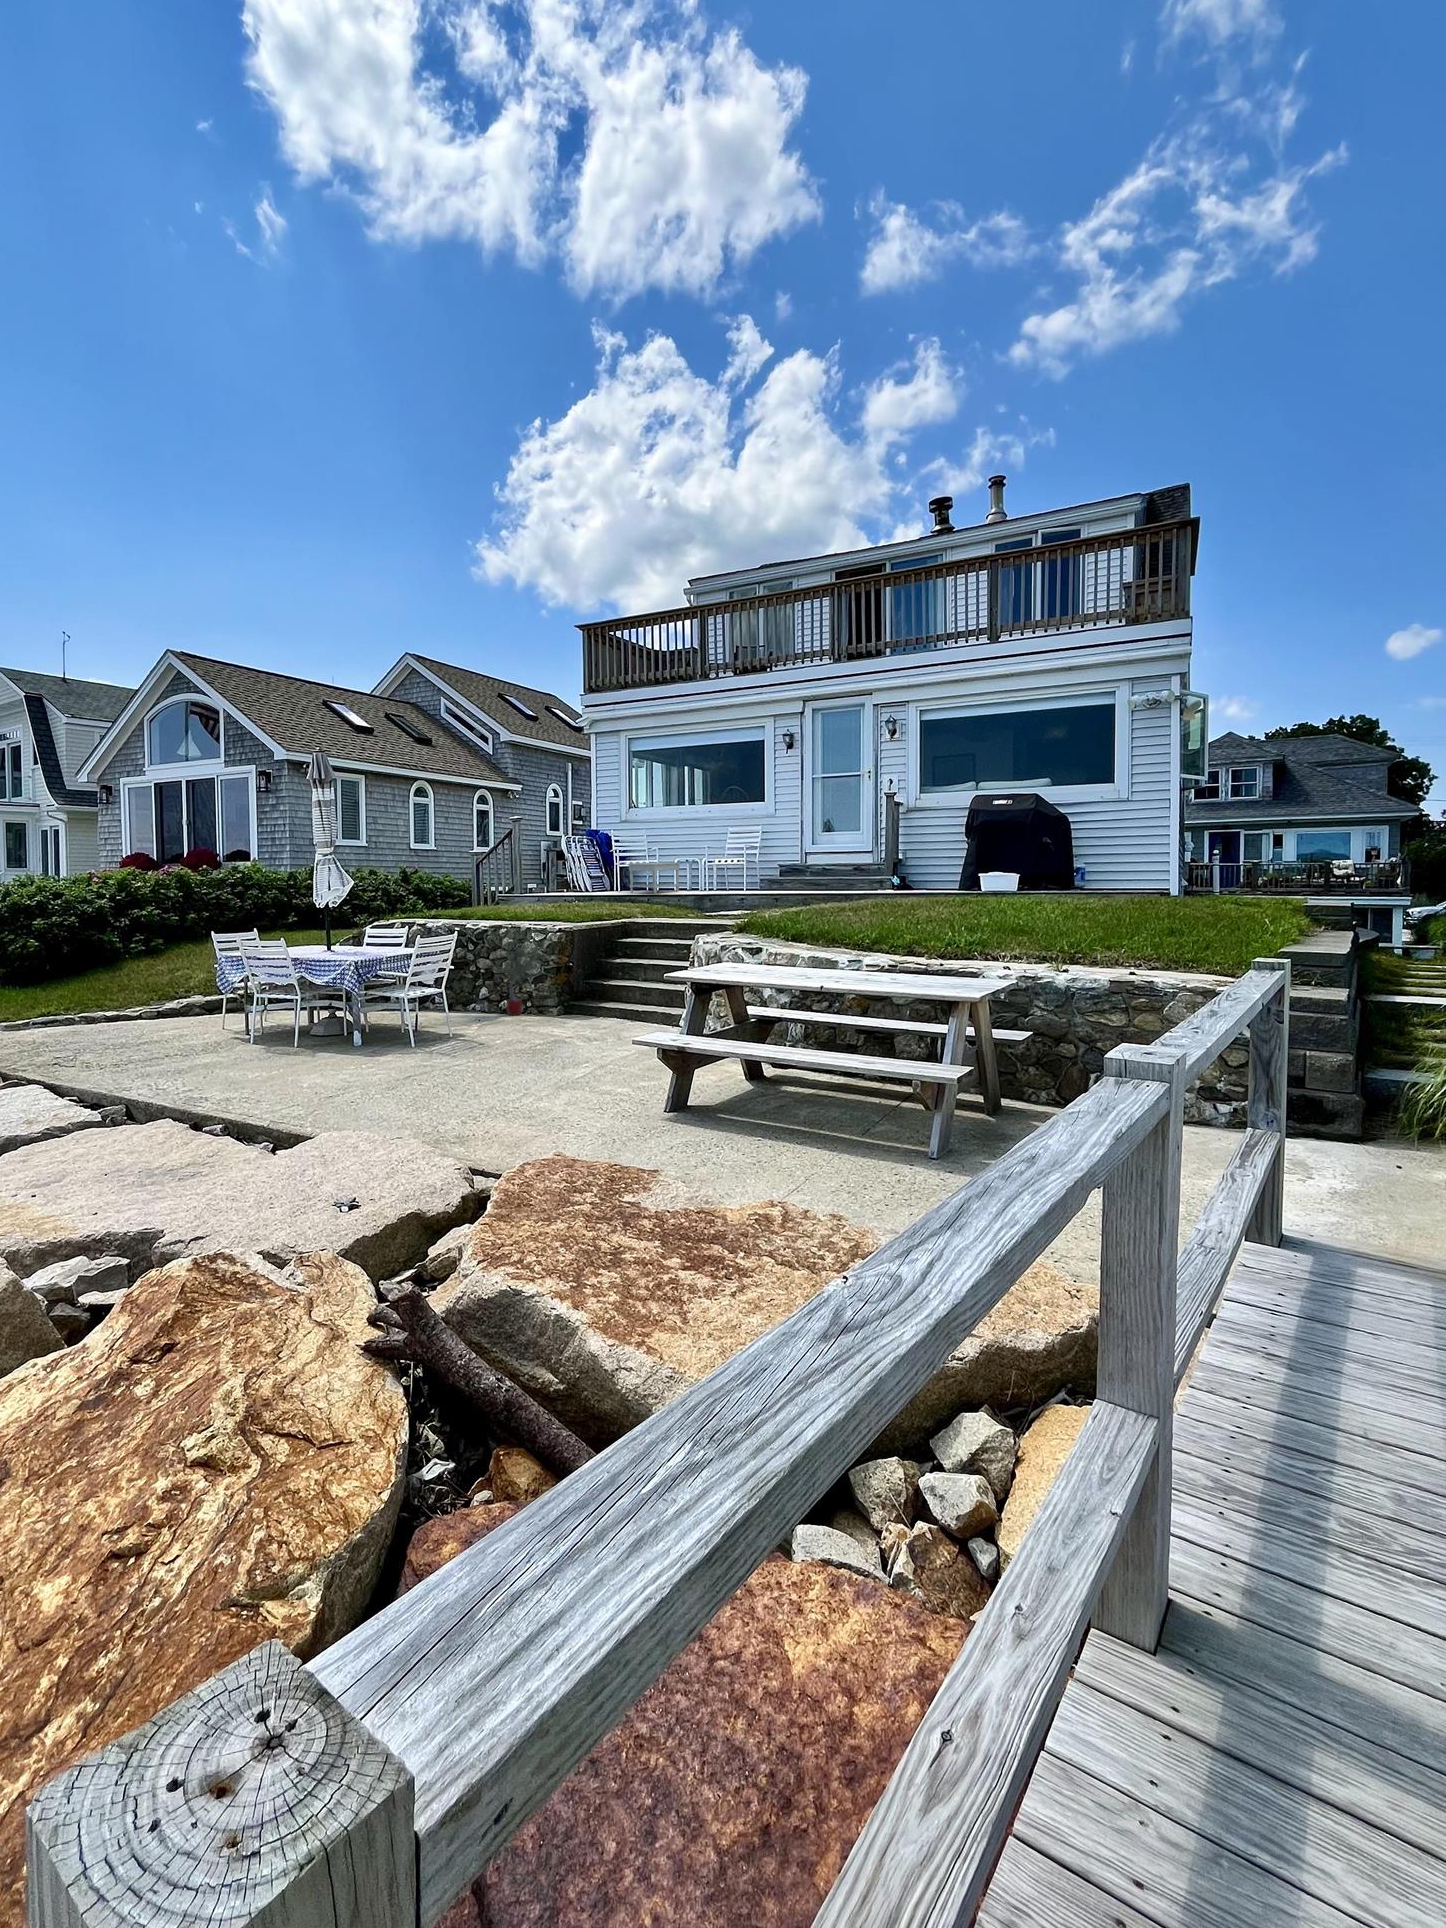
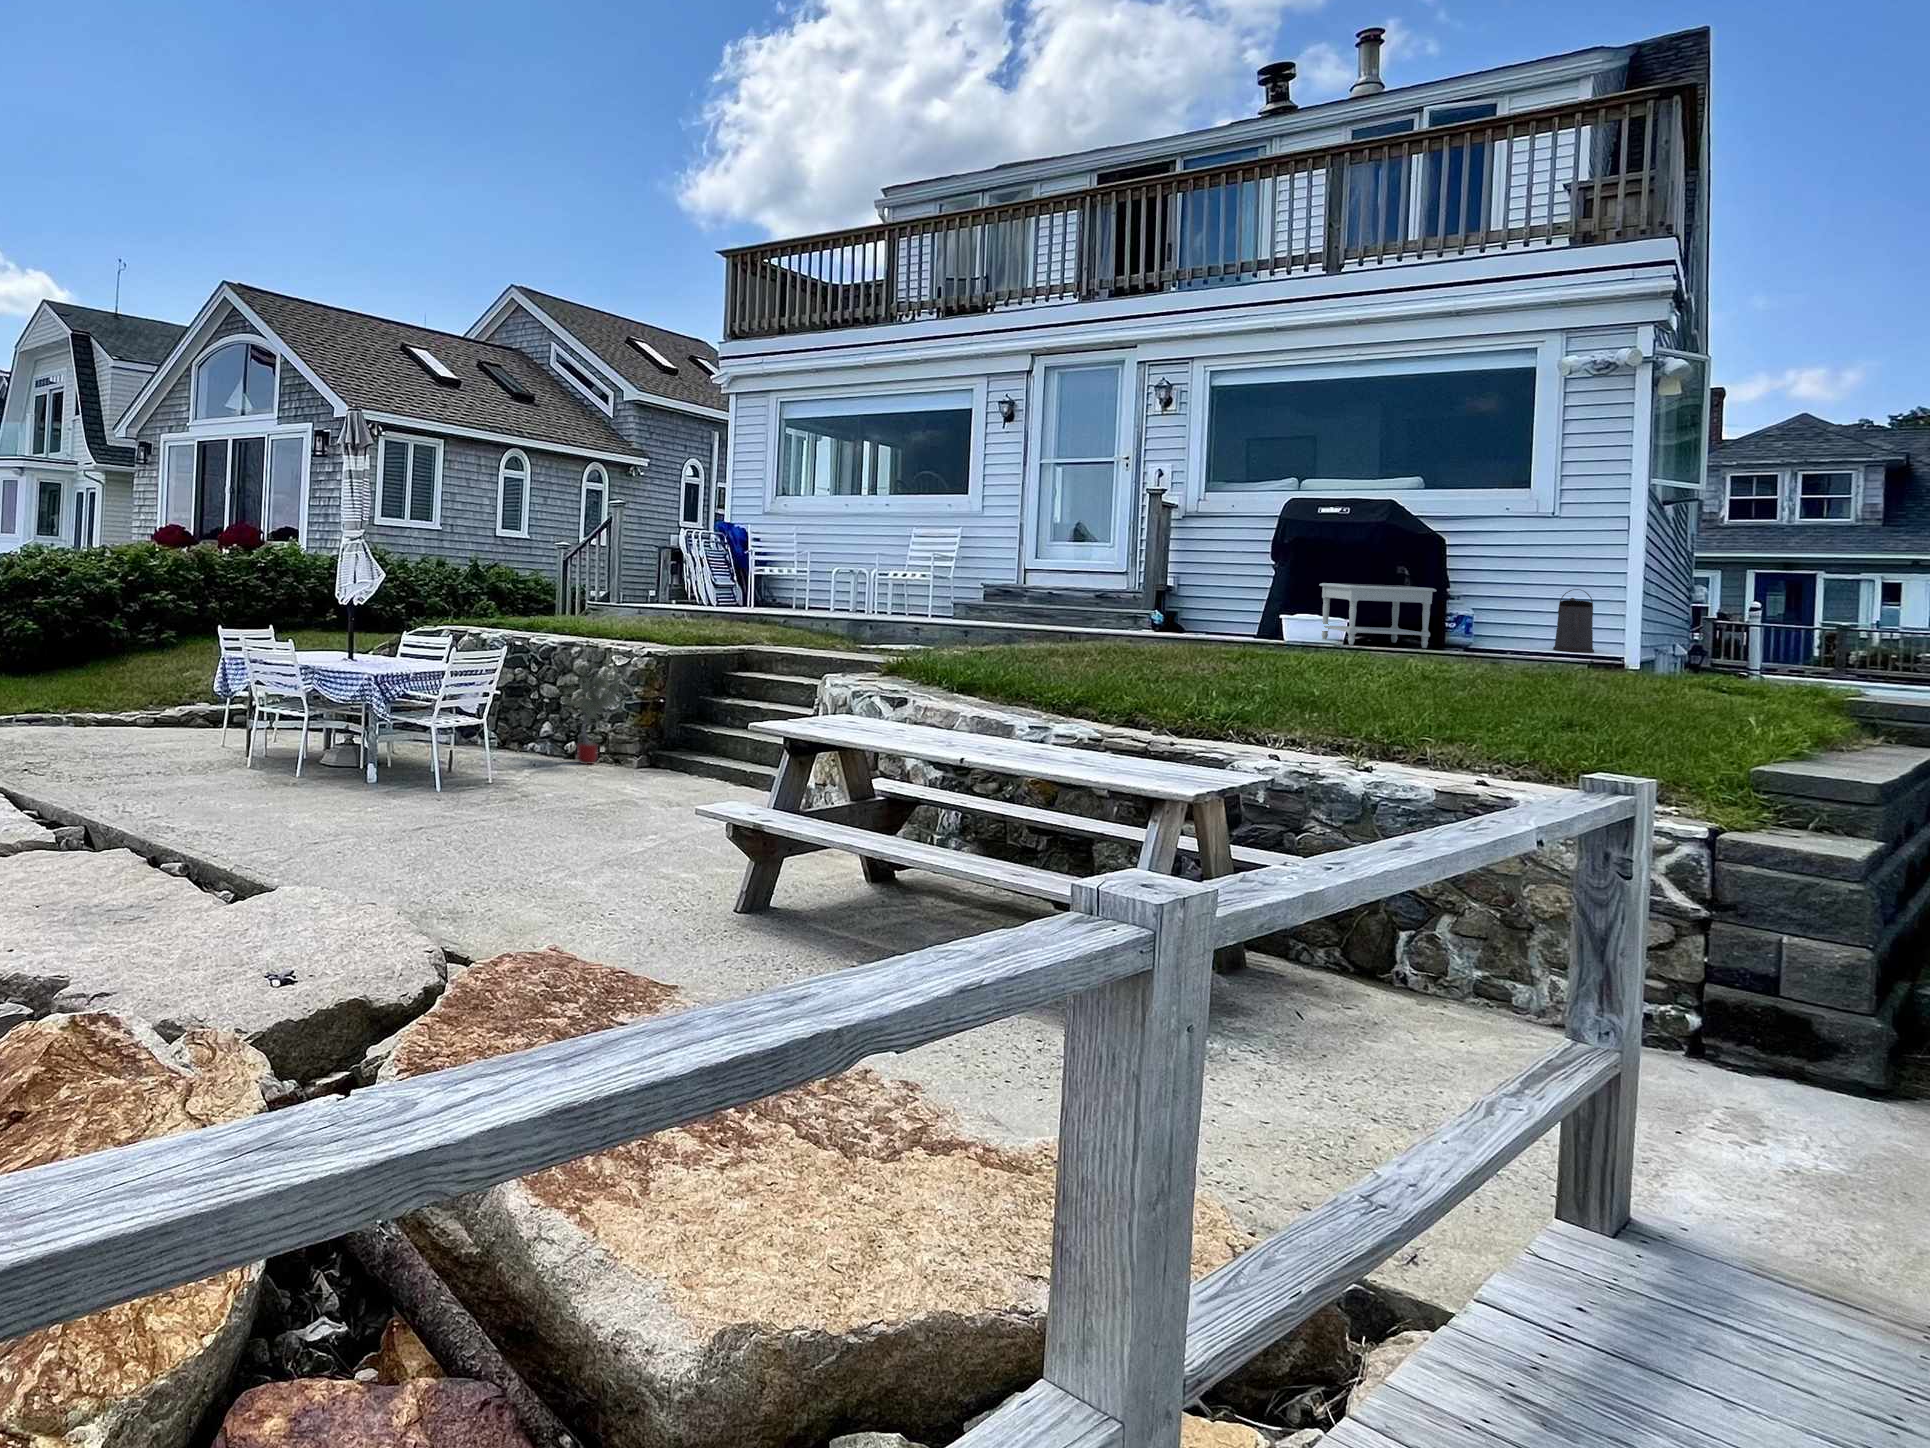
watering can: none [1128,845,1151,886] -> present [1553,589,1594,652]
side table: present [627,862,681,894] -> present [1319,583,1437,648]

